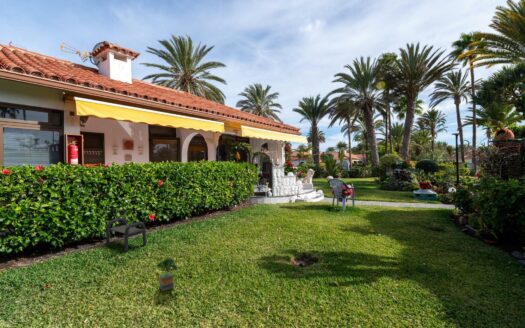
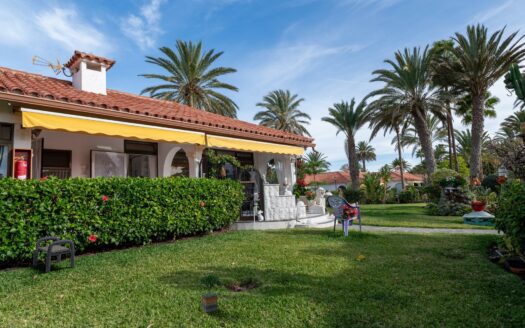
potted tree: present [157,258,177,291] -> present [199,275,222,313]

